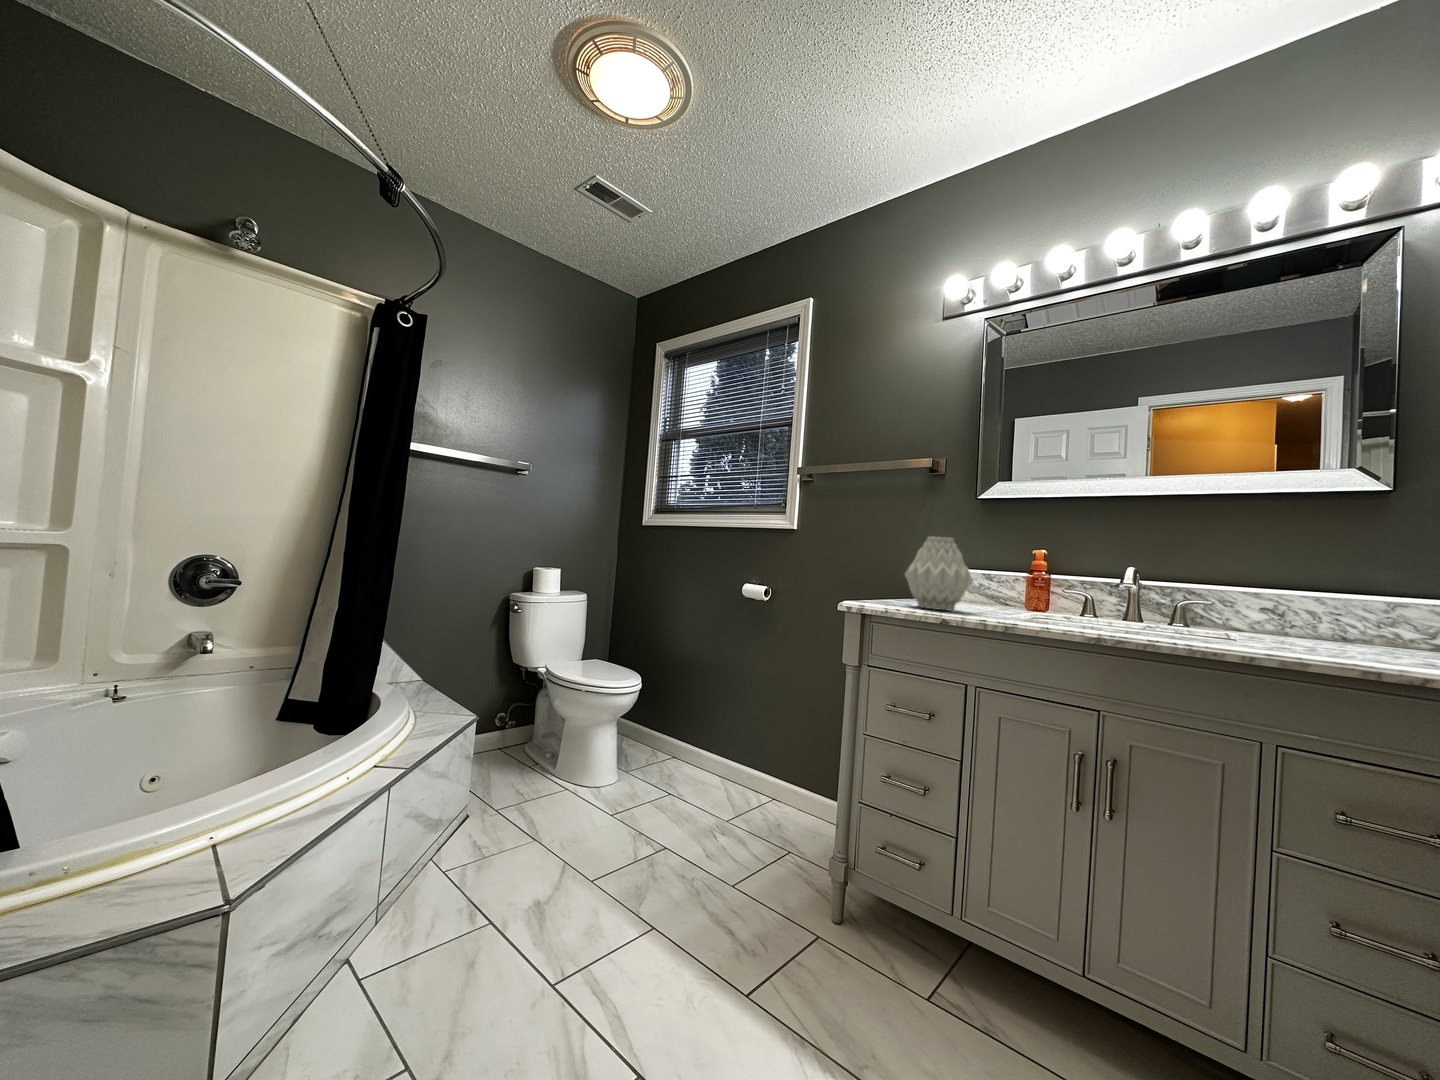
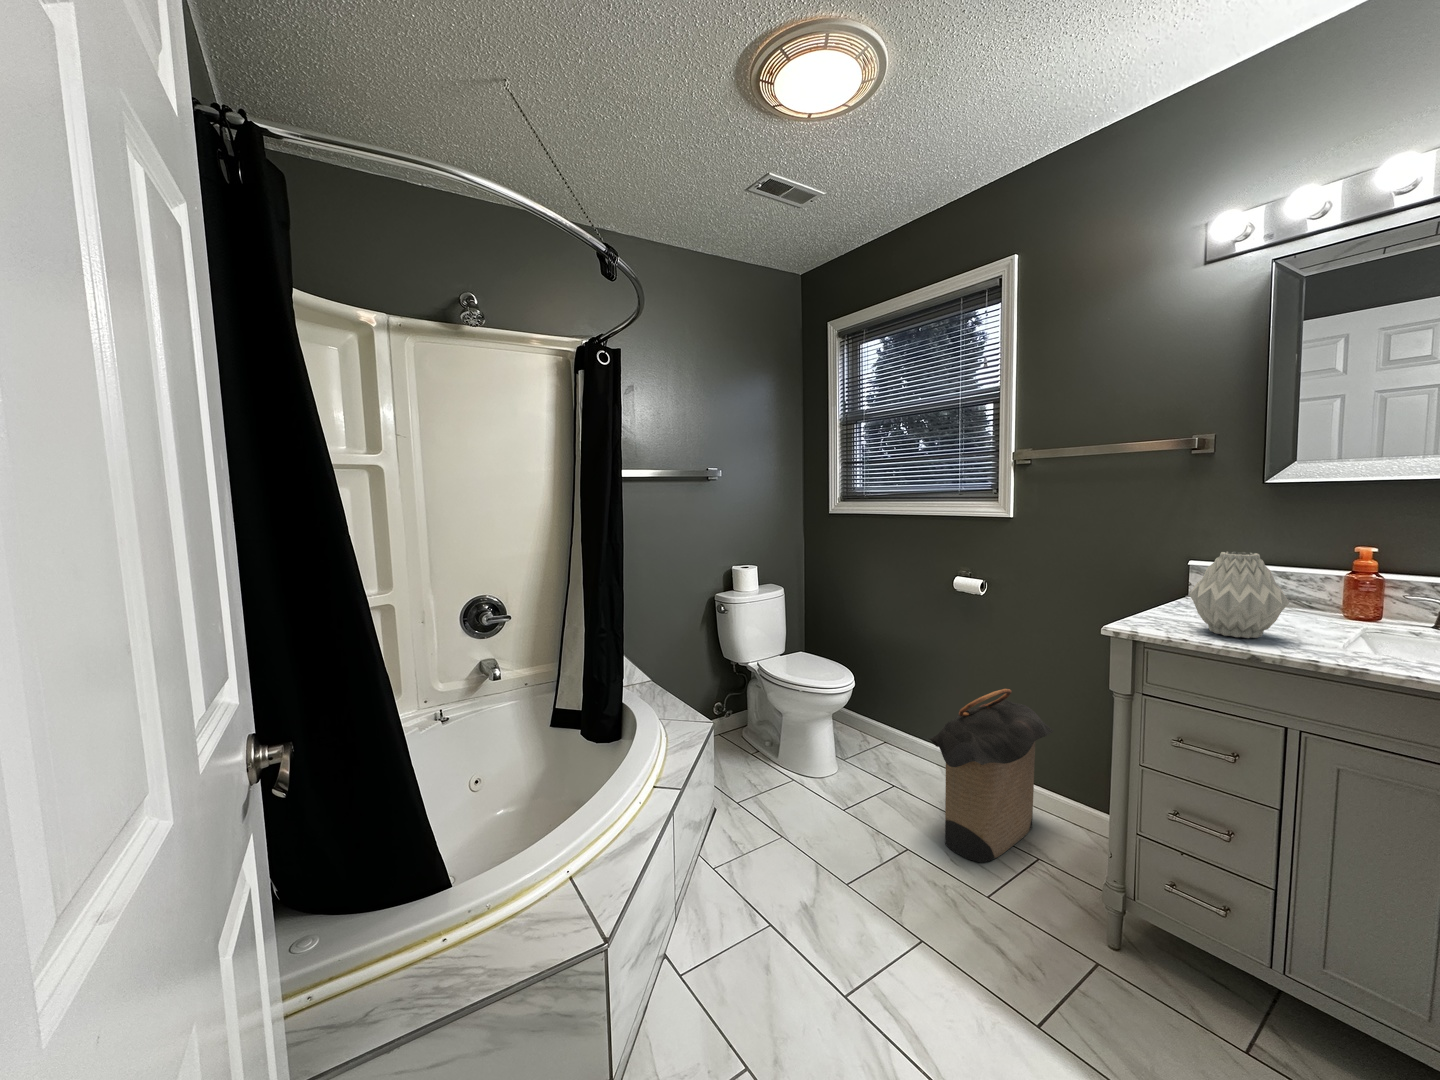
laundry hamper: none [698,681,819,857] -> present [929,689,1054,863]

